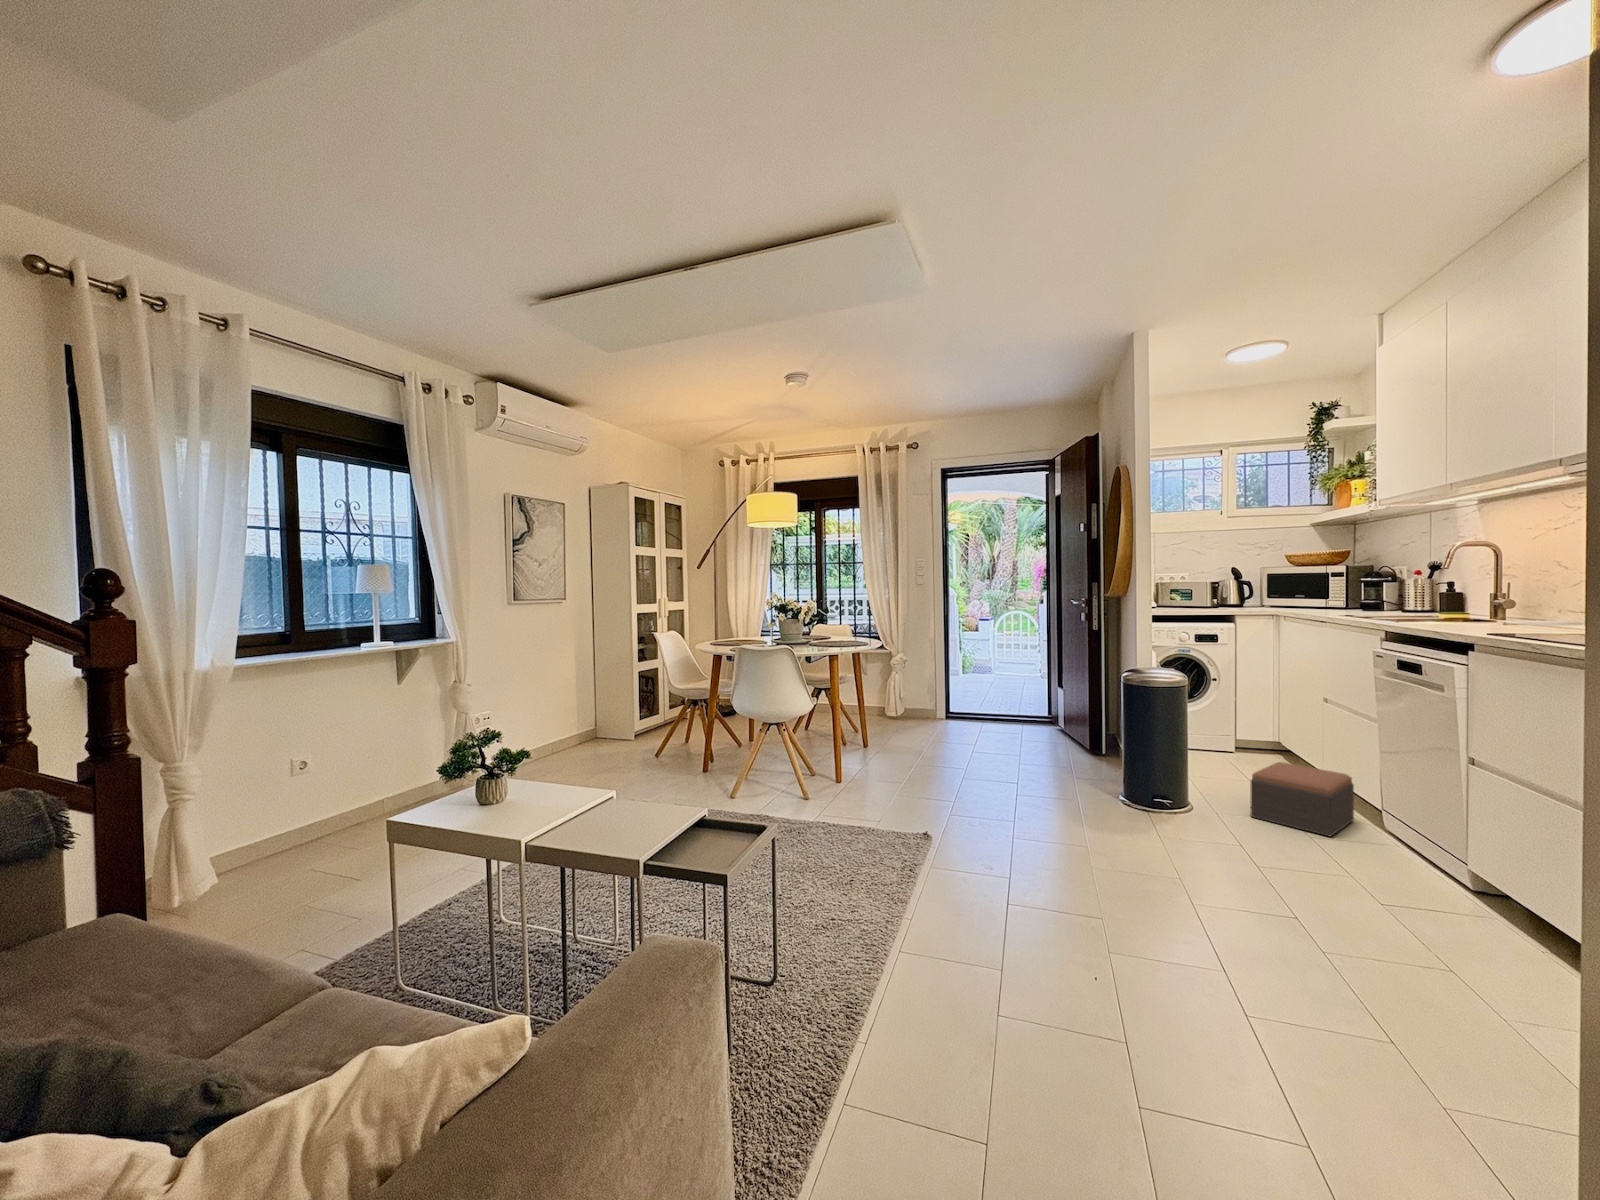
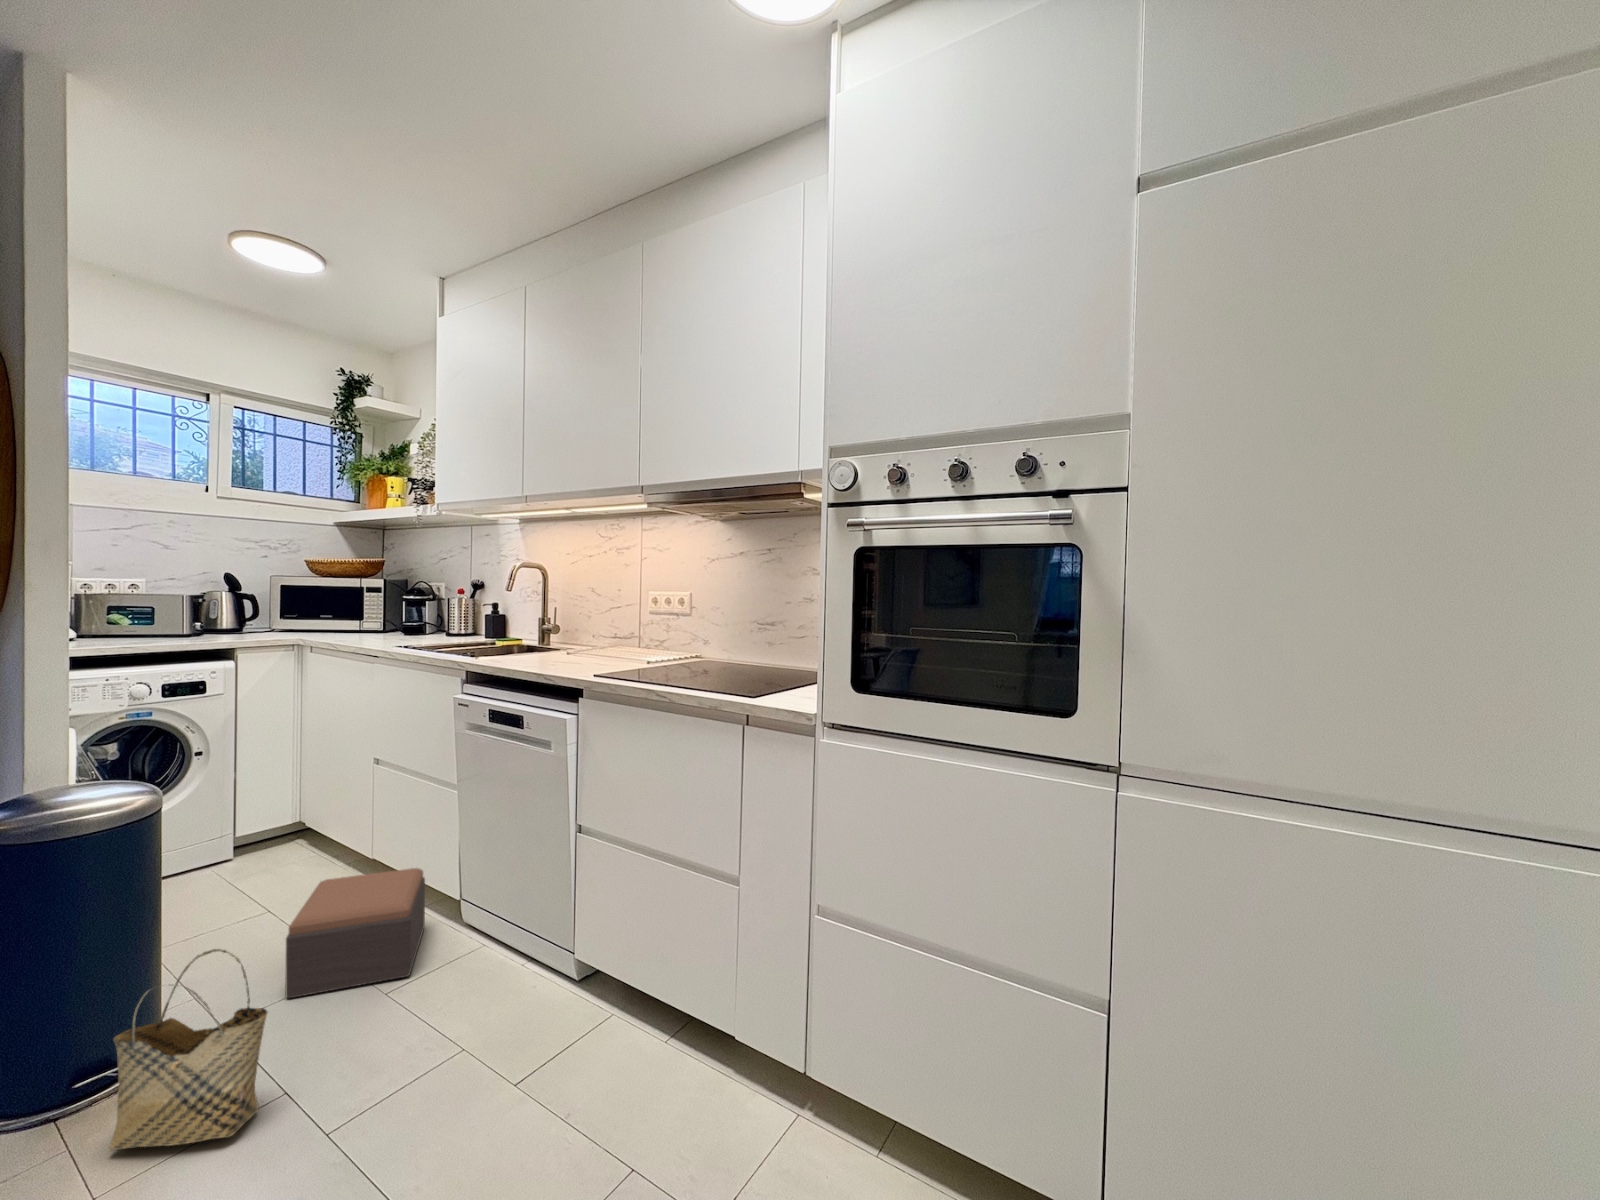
woven basket: none [1165,756,1232,846] -> present [109,949,268,1150]

